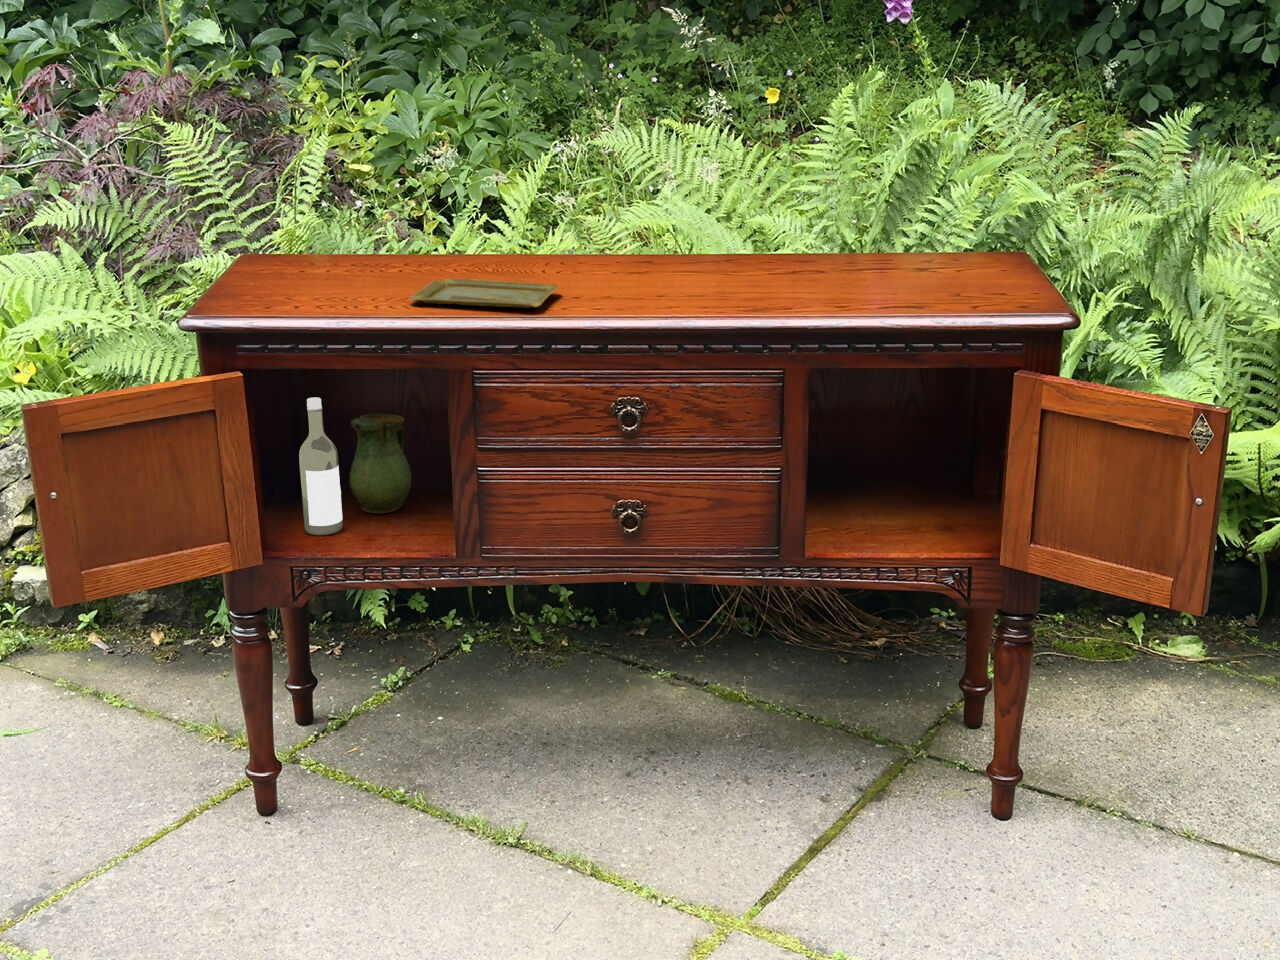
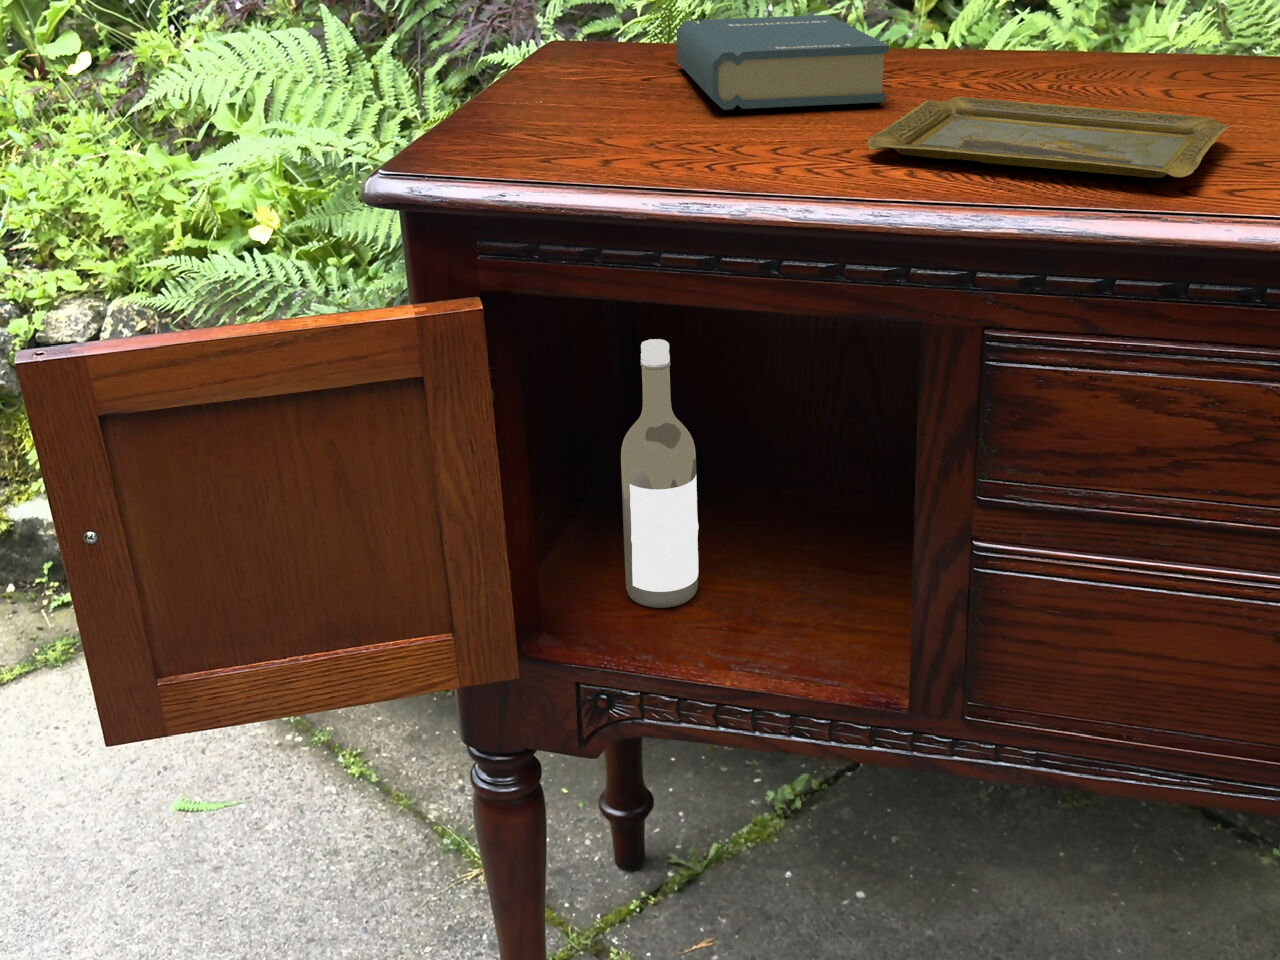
hardback book: none [306,241,416,287] -> present [677,15,889,110]
pitcher: present [350,414,411,513] -> none [724,363,842,559]

